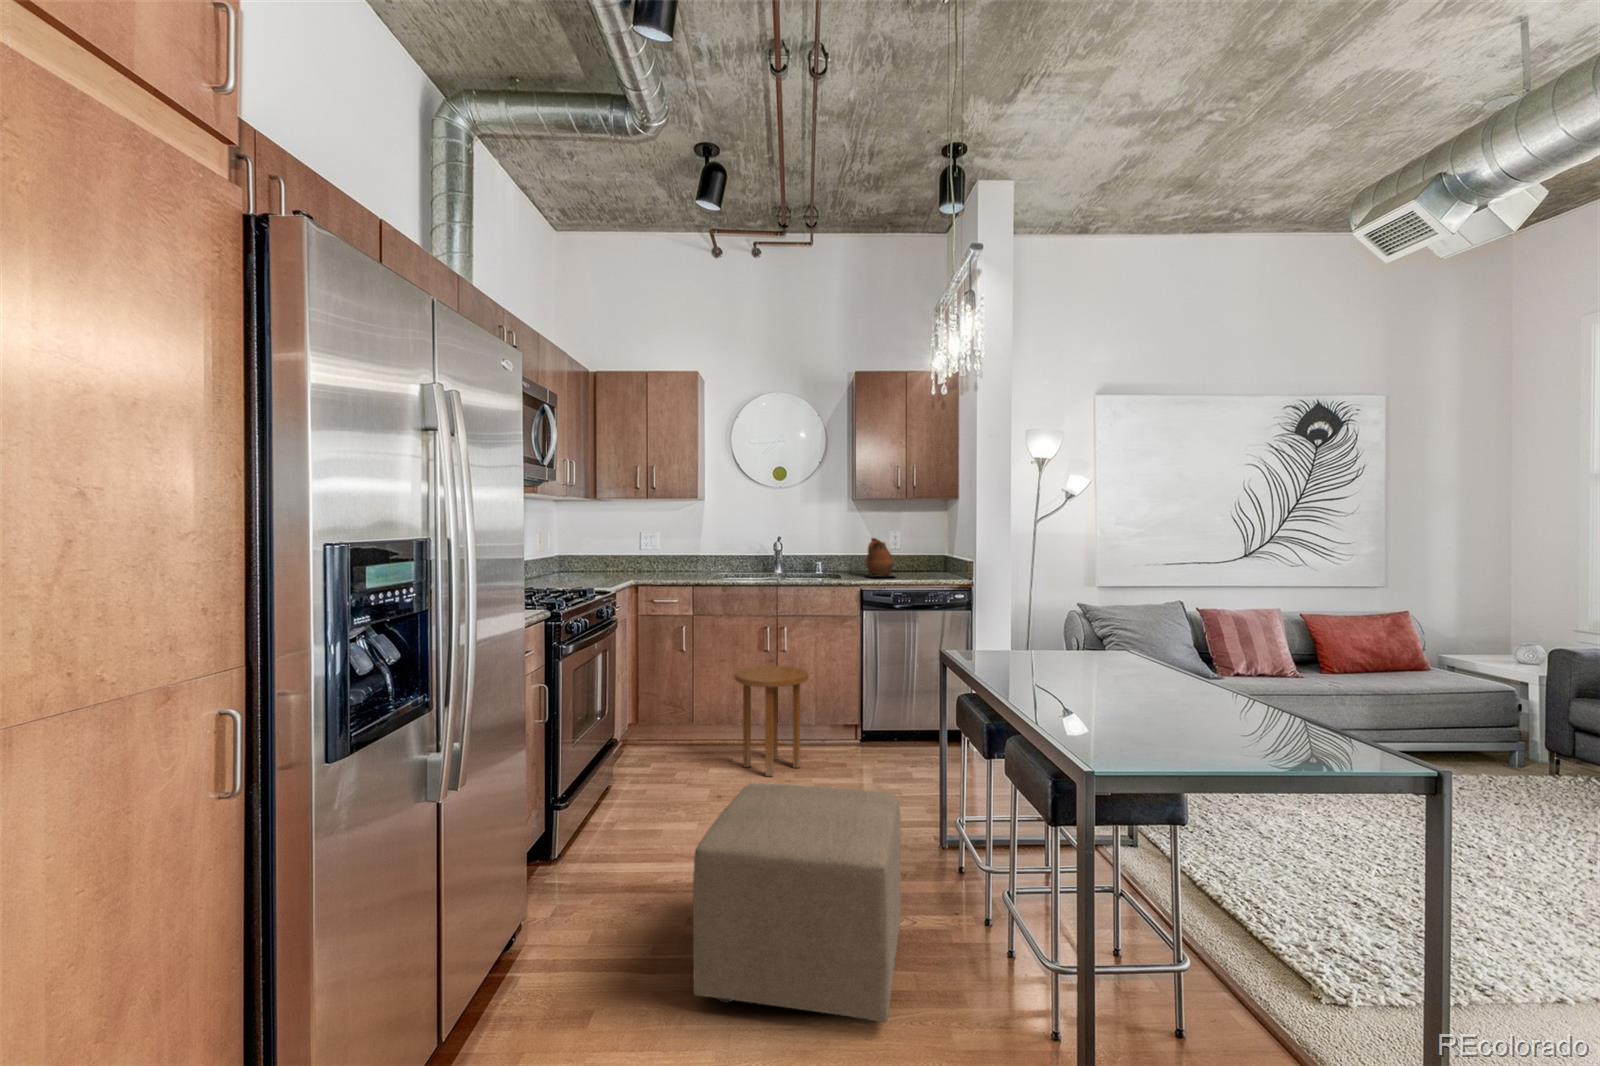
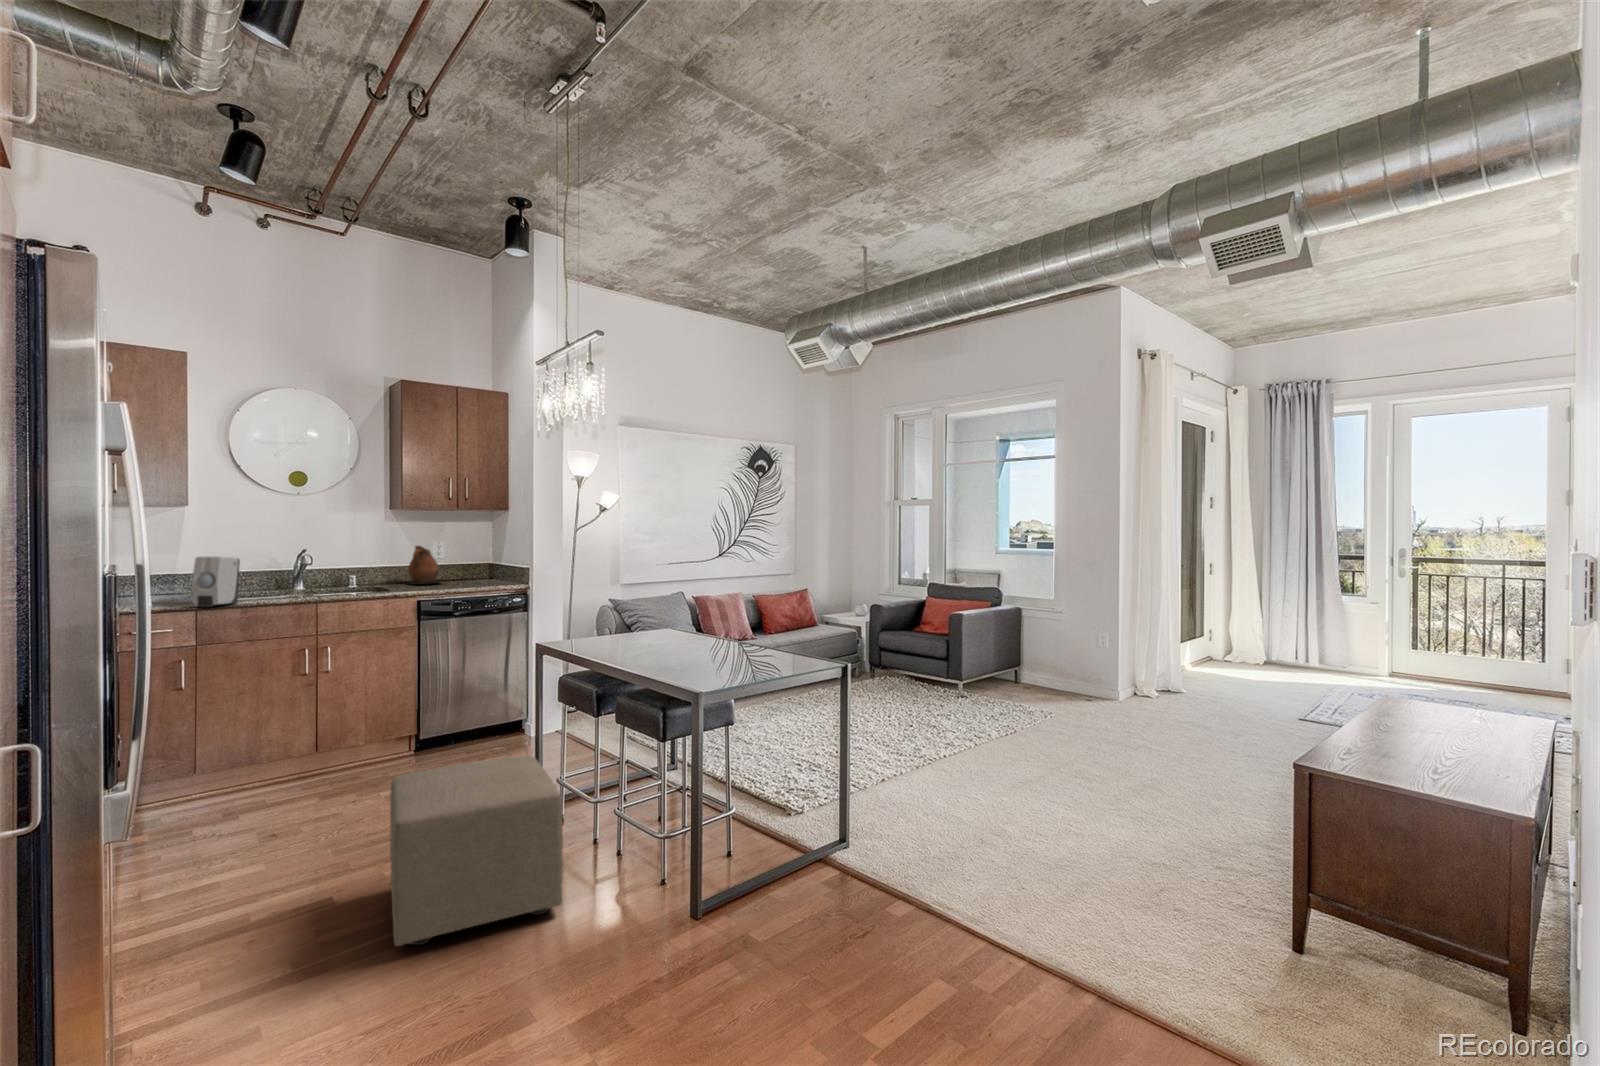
soap dispenser: none [682,543,717,587] -> present [192,557,240,607]
side table: present [735,666,809,776] -> none [281,681,373,795]

